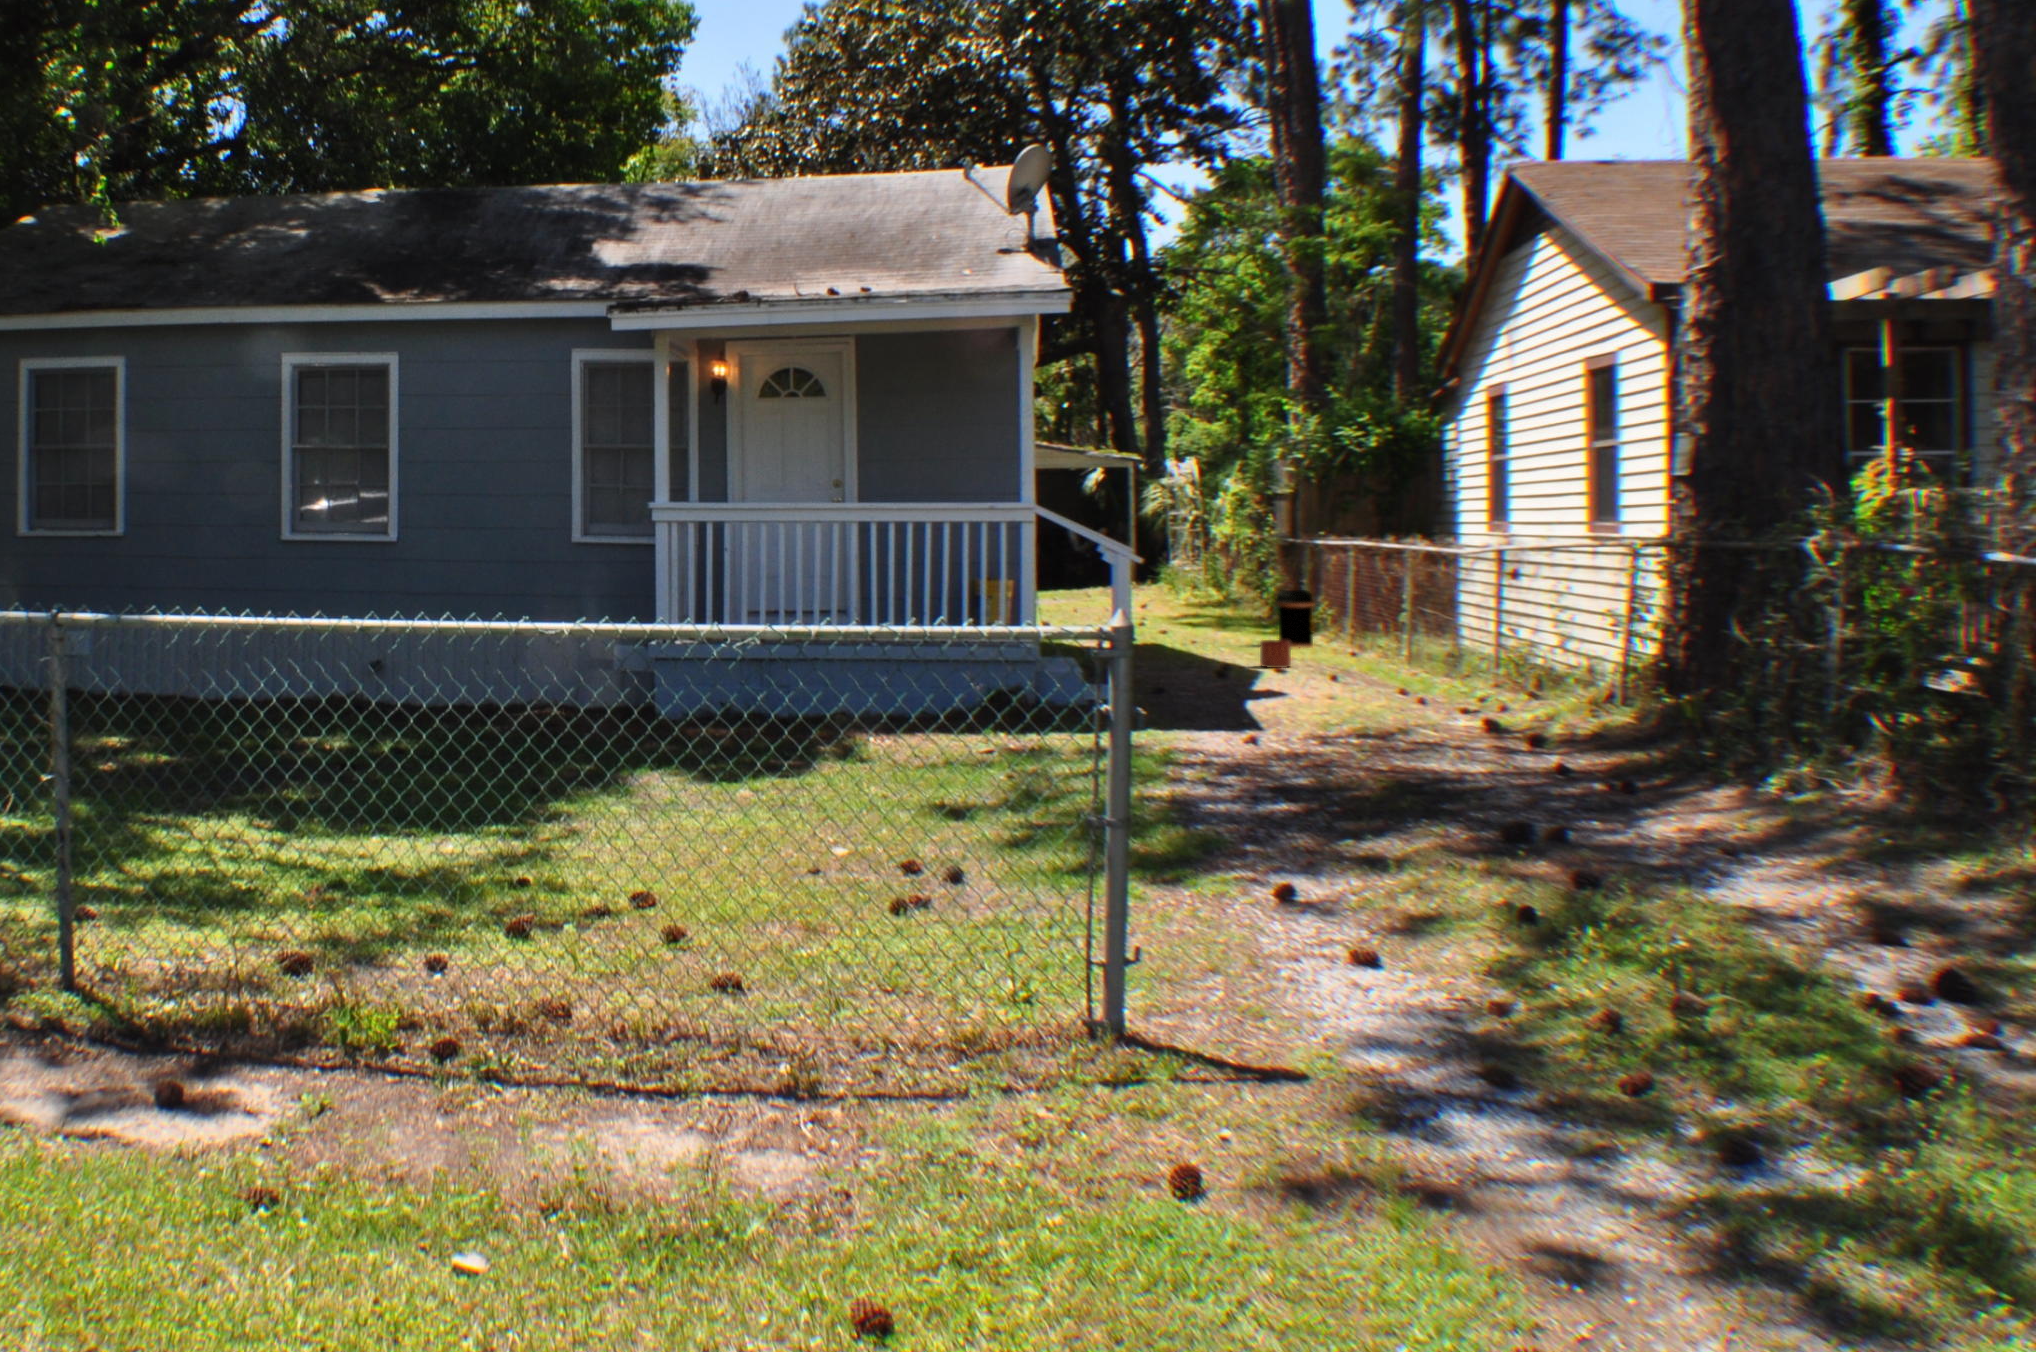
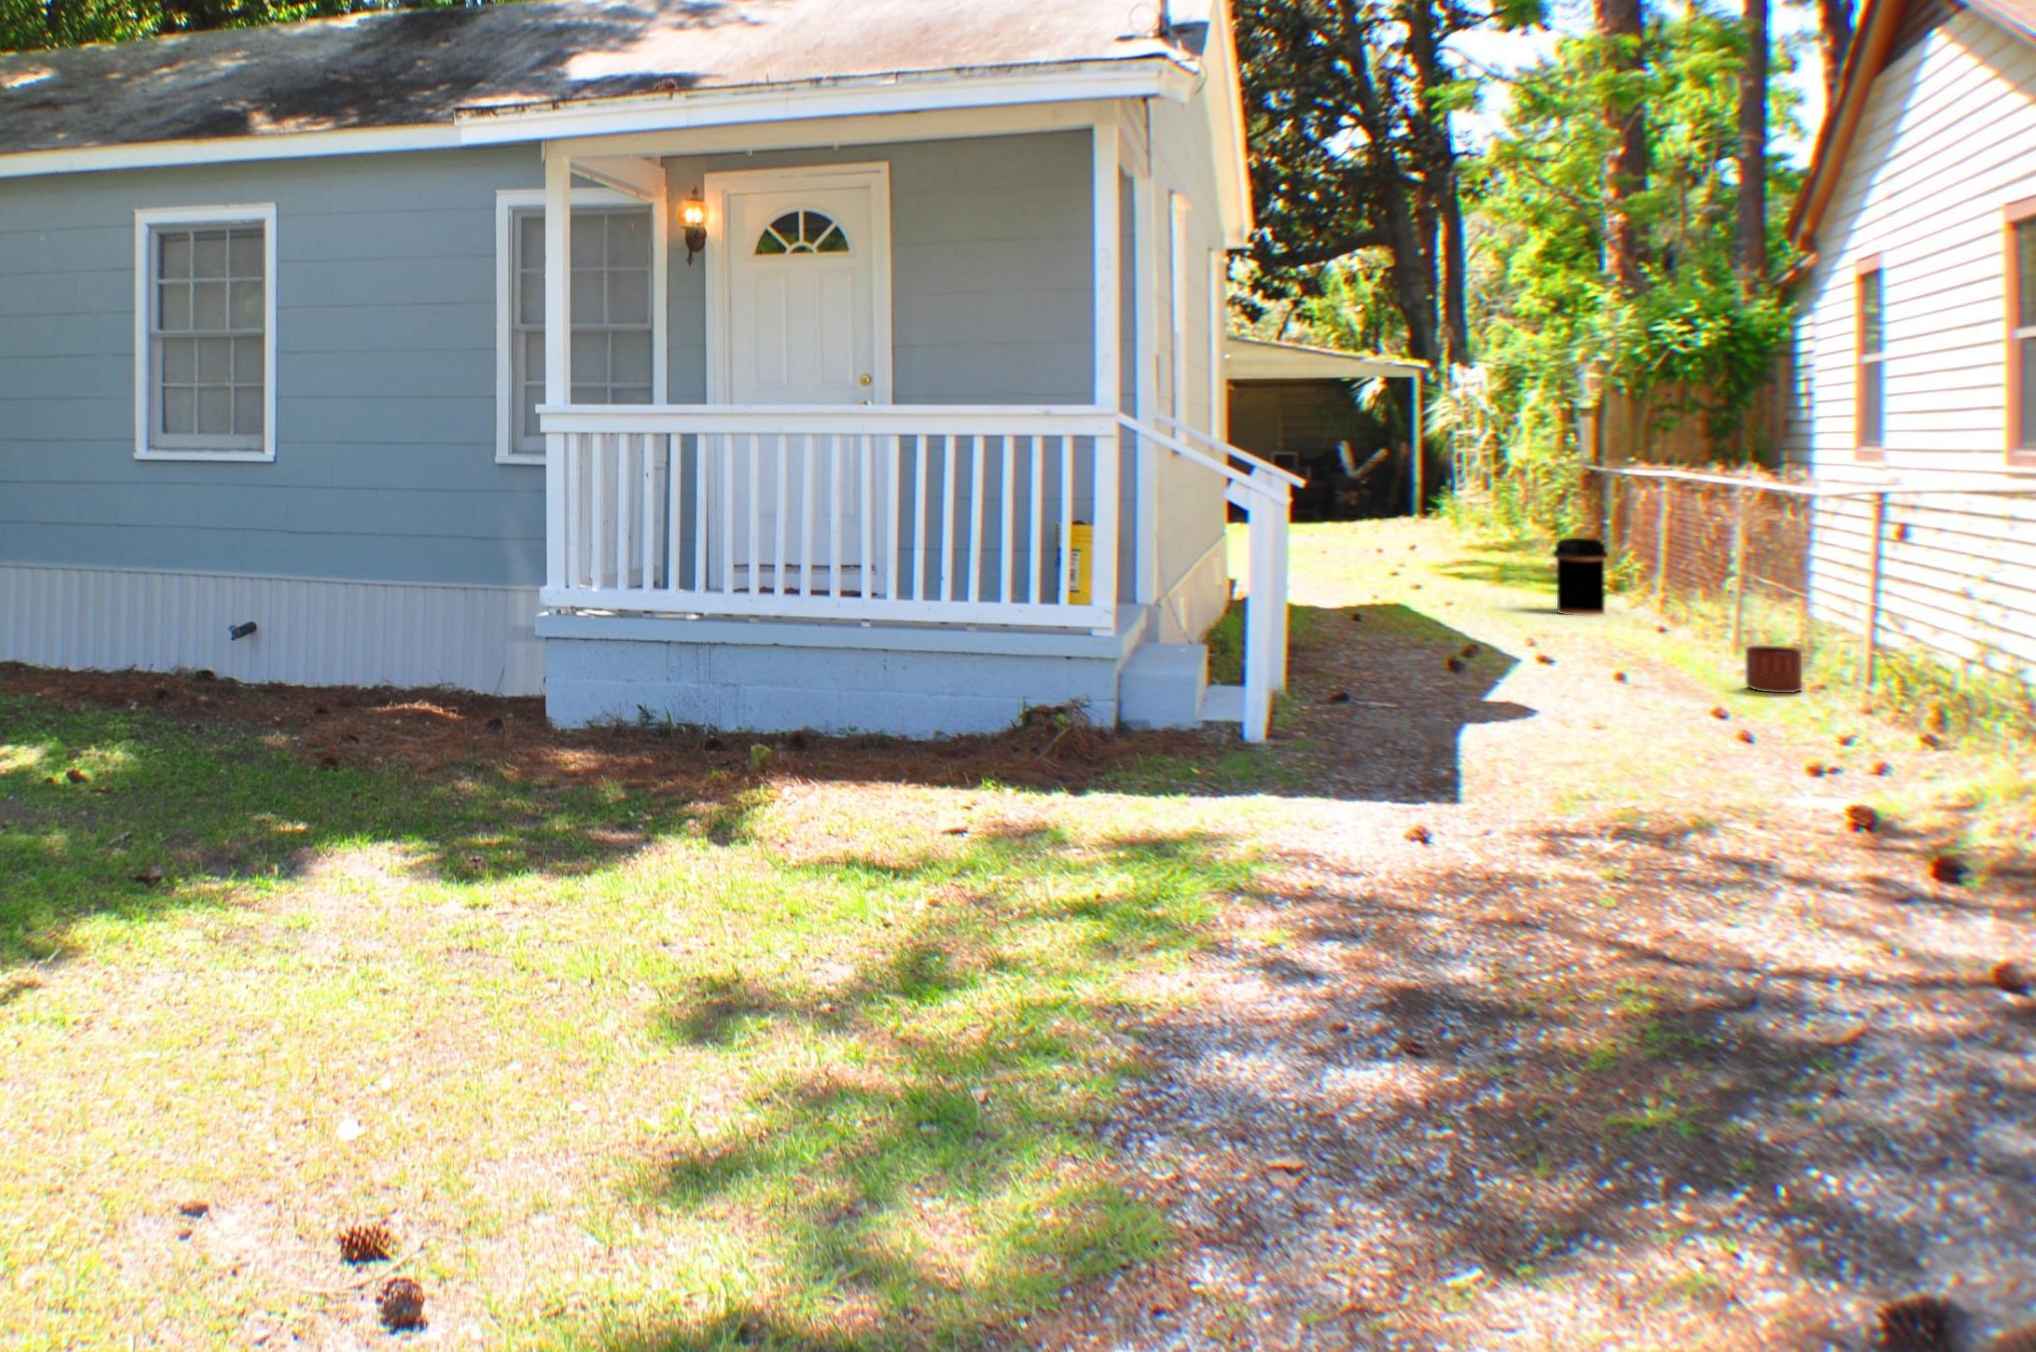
planter: present [1260,640,1291,668] -> present [1746,645,1802,693]

